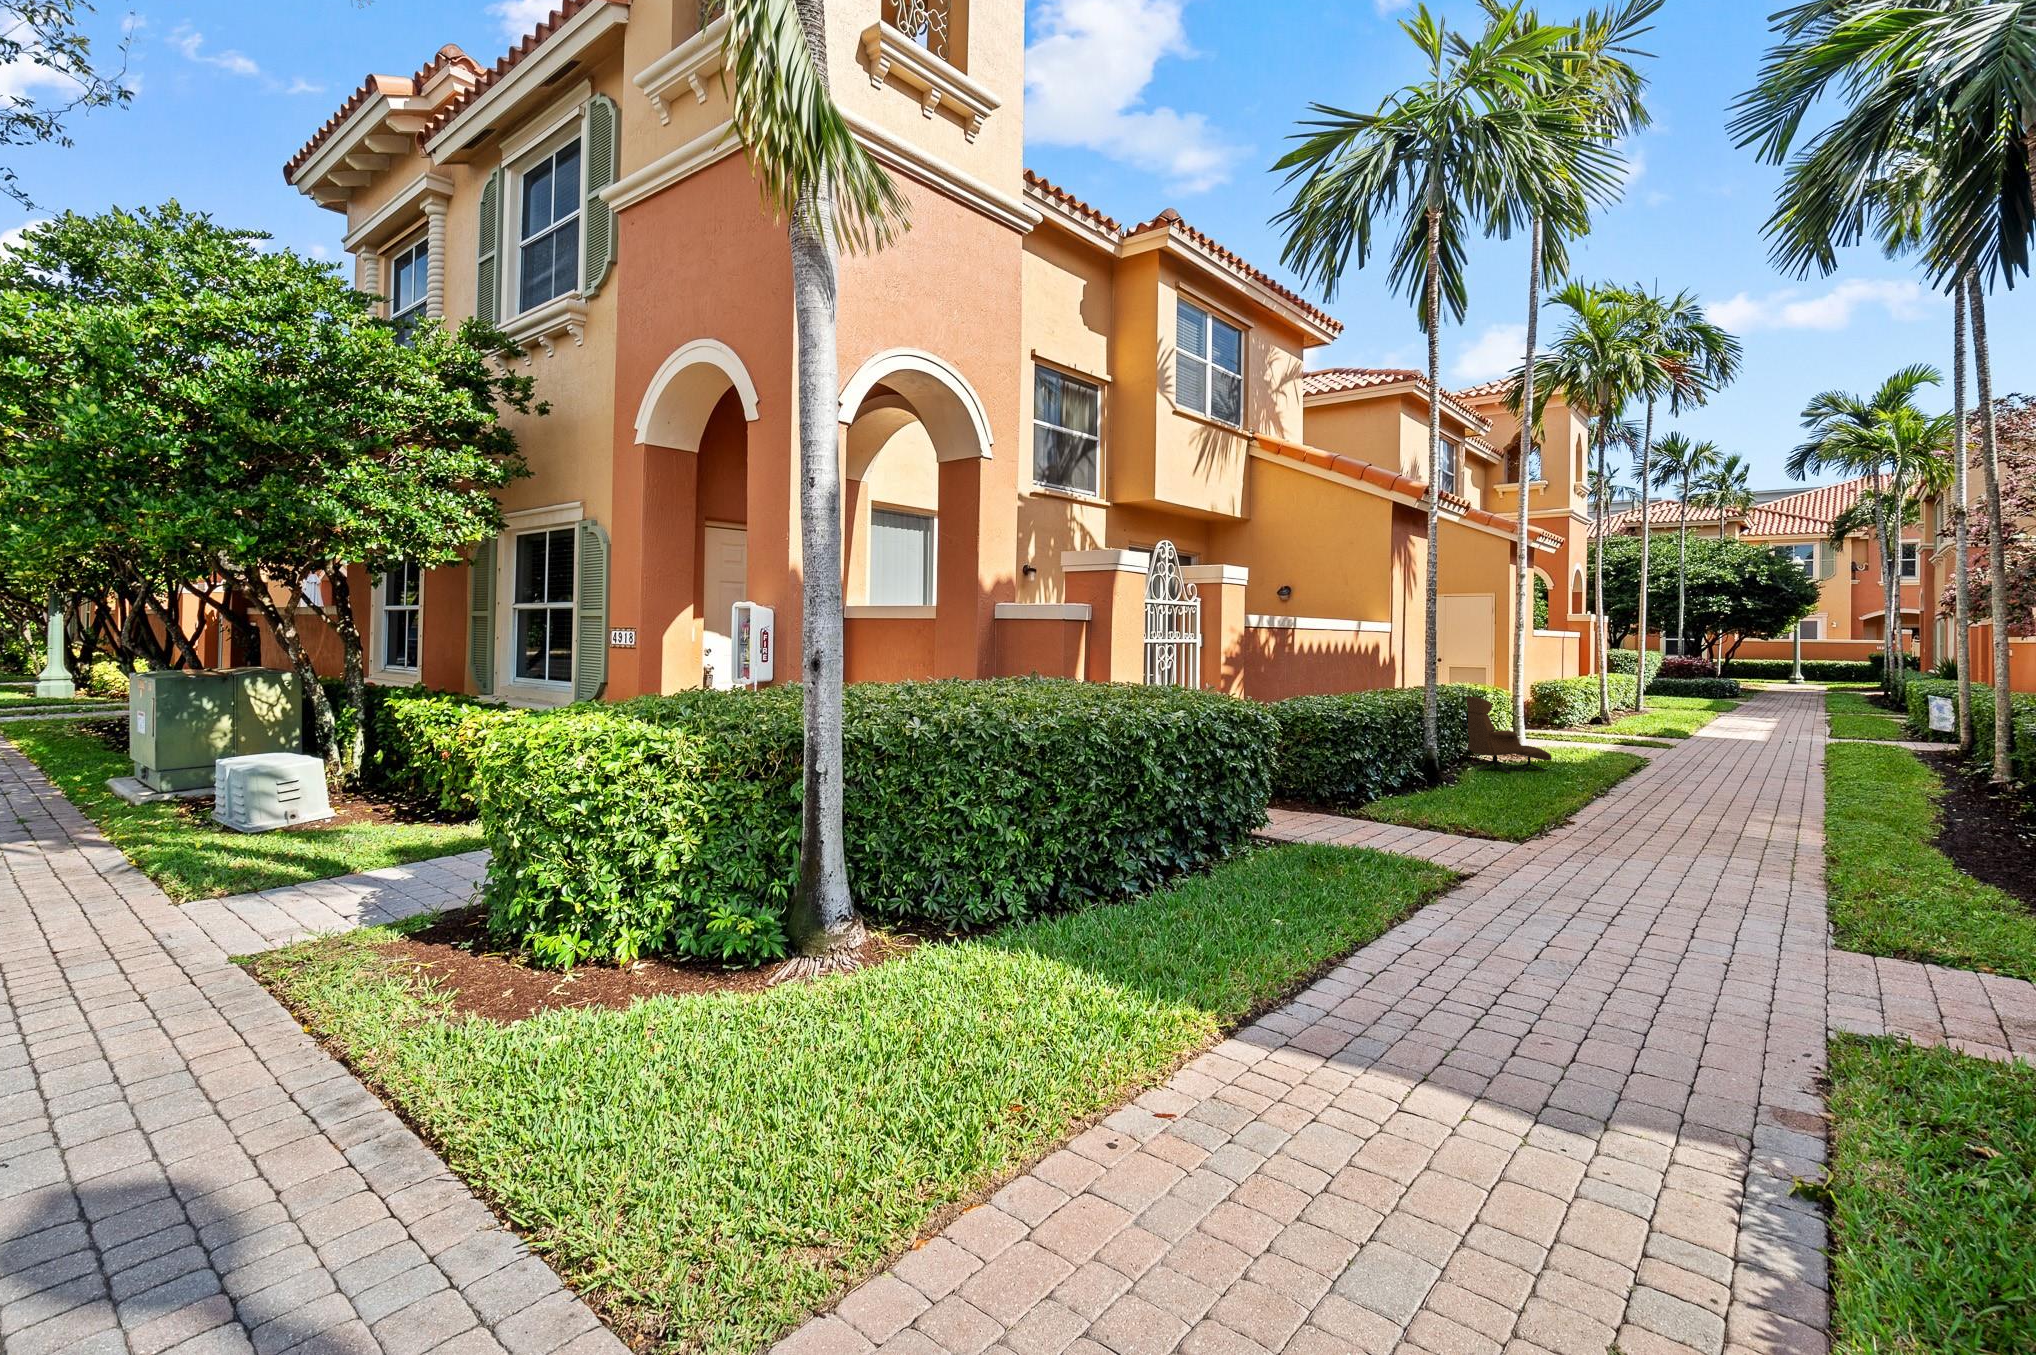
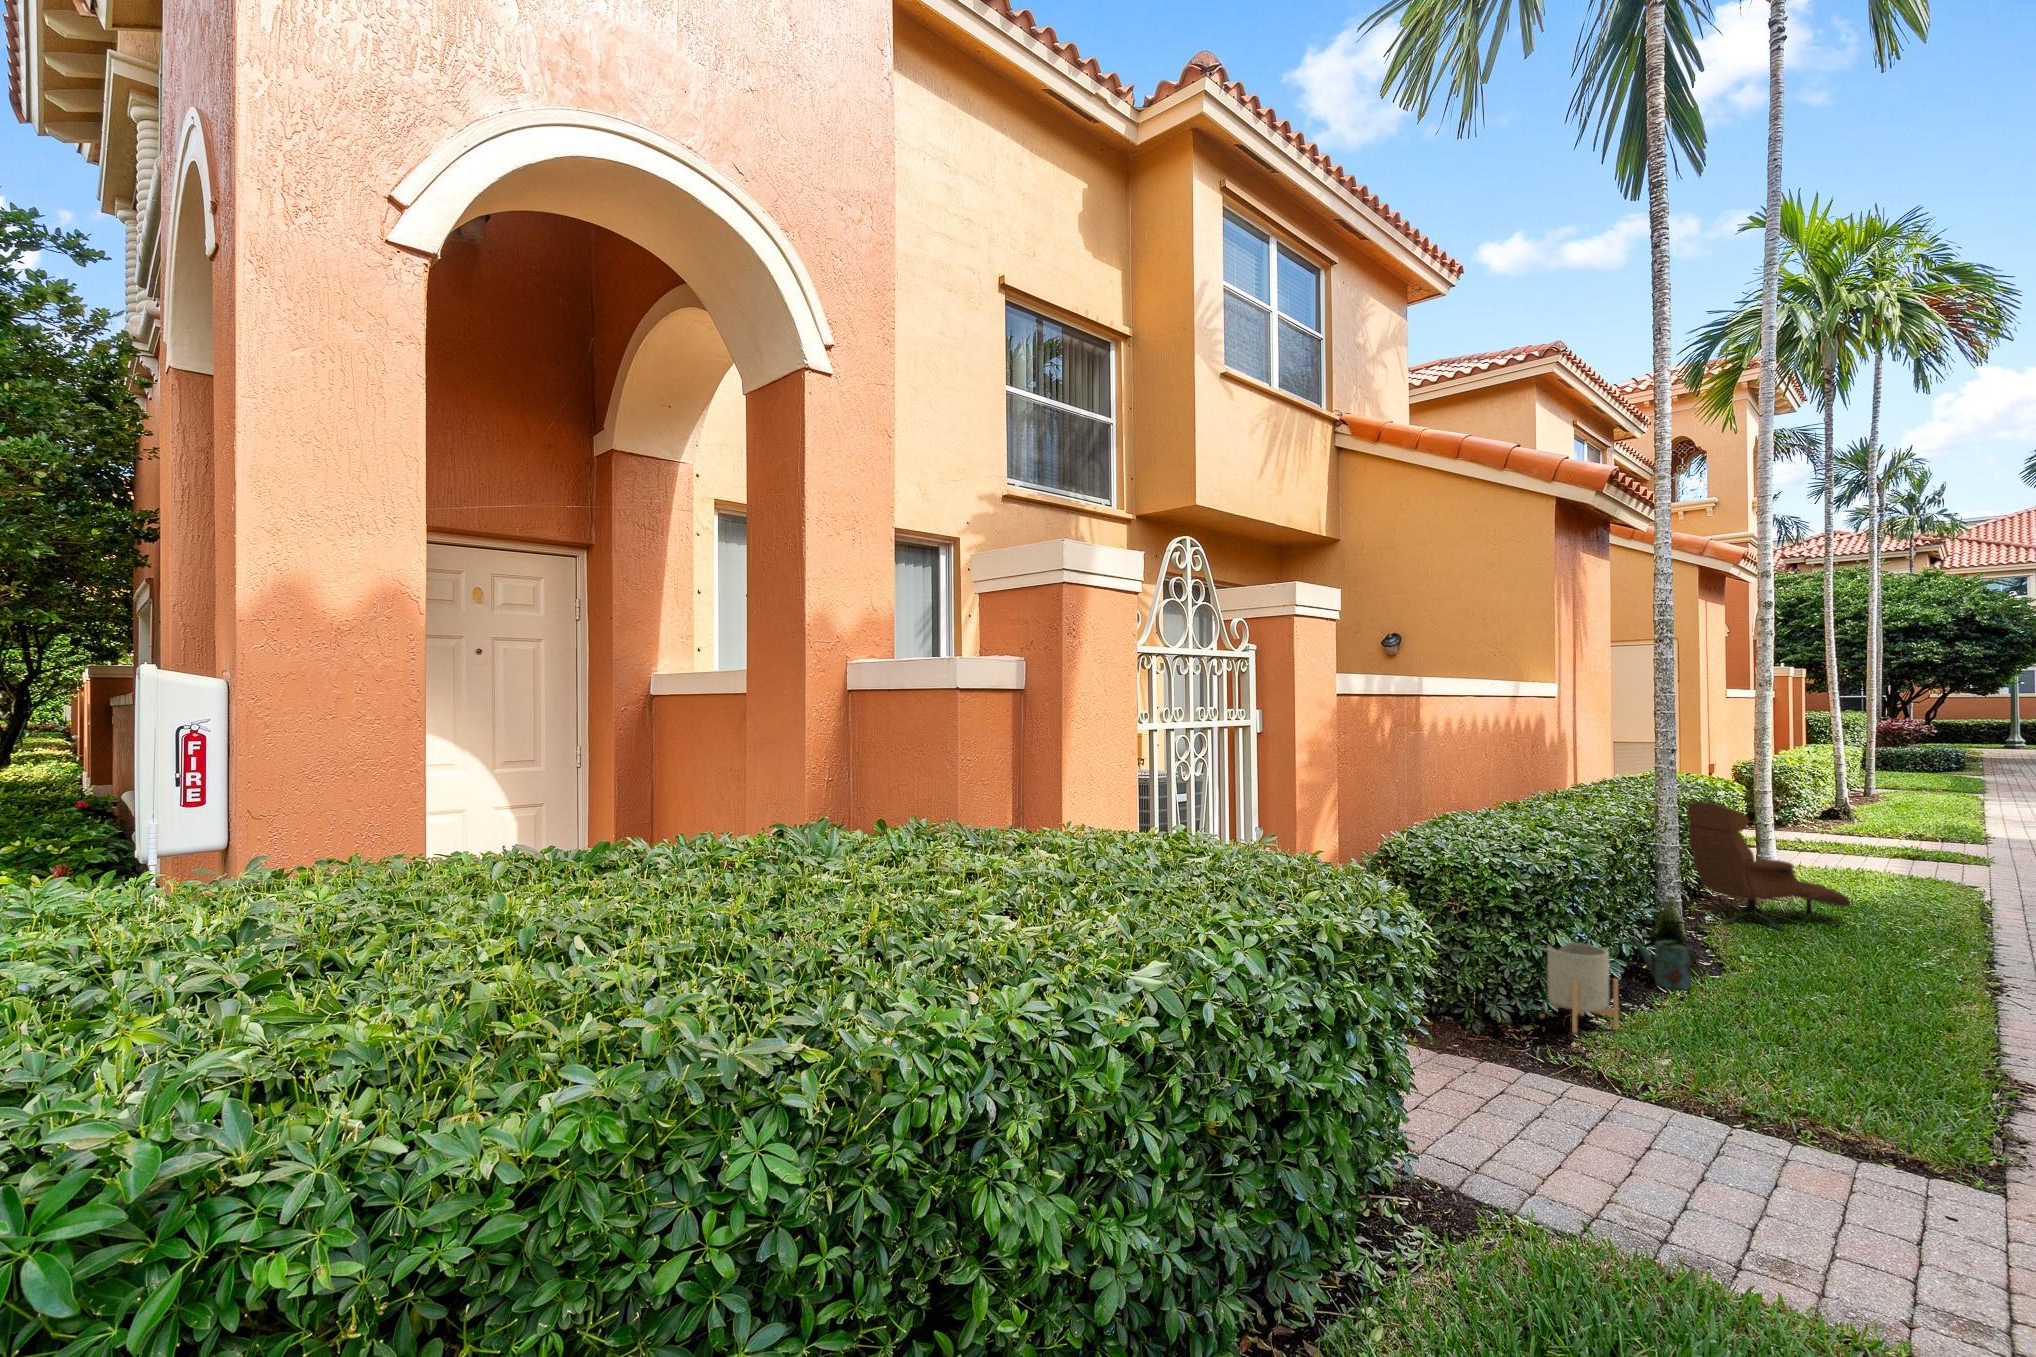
planter: none [1350,763,1390,808] -> present [1540,942,1618,1033]
watering can: none [1405,763,1445,794] -> present [1629,930,1704,990]

